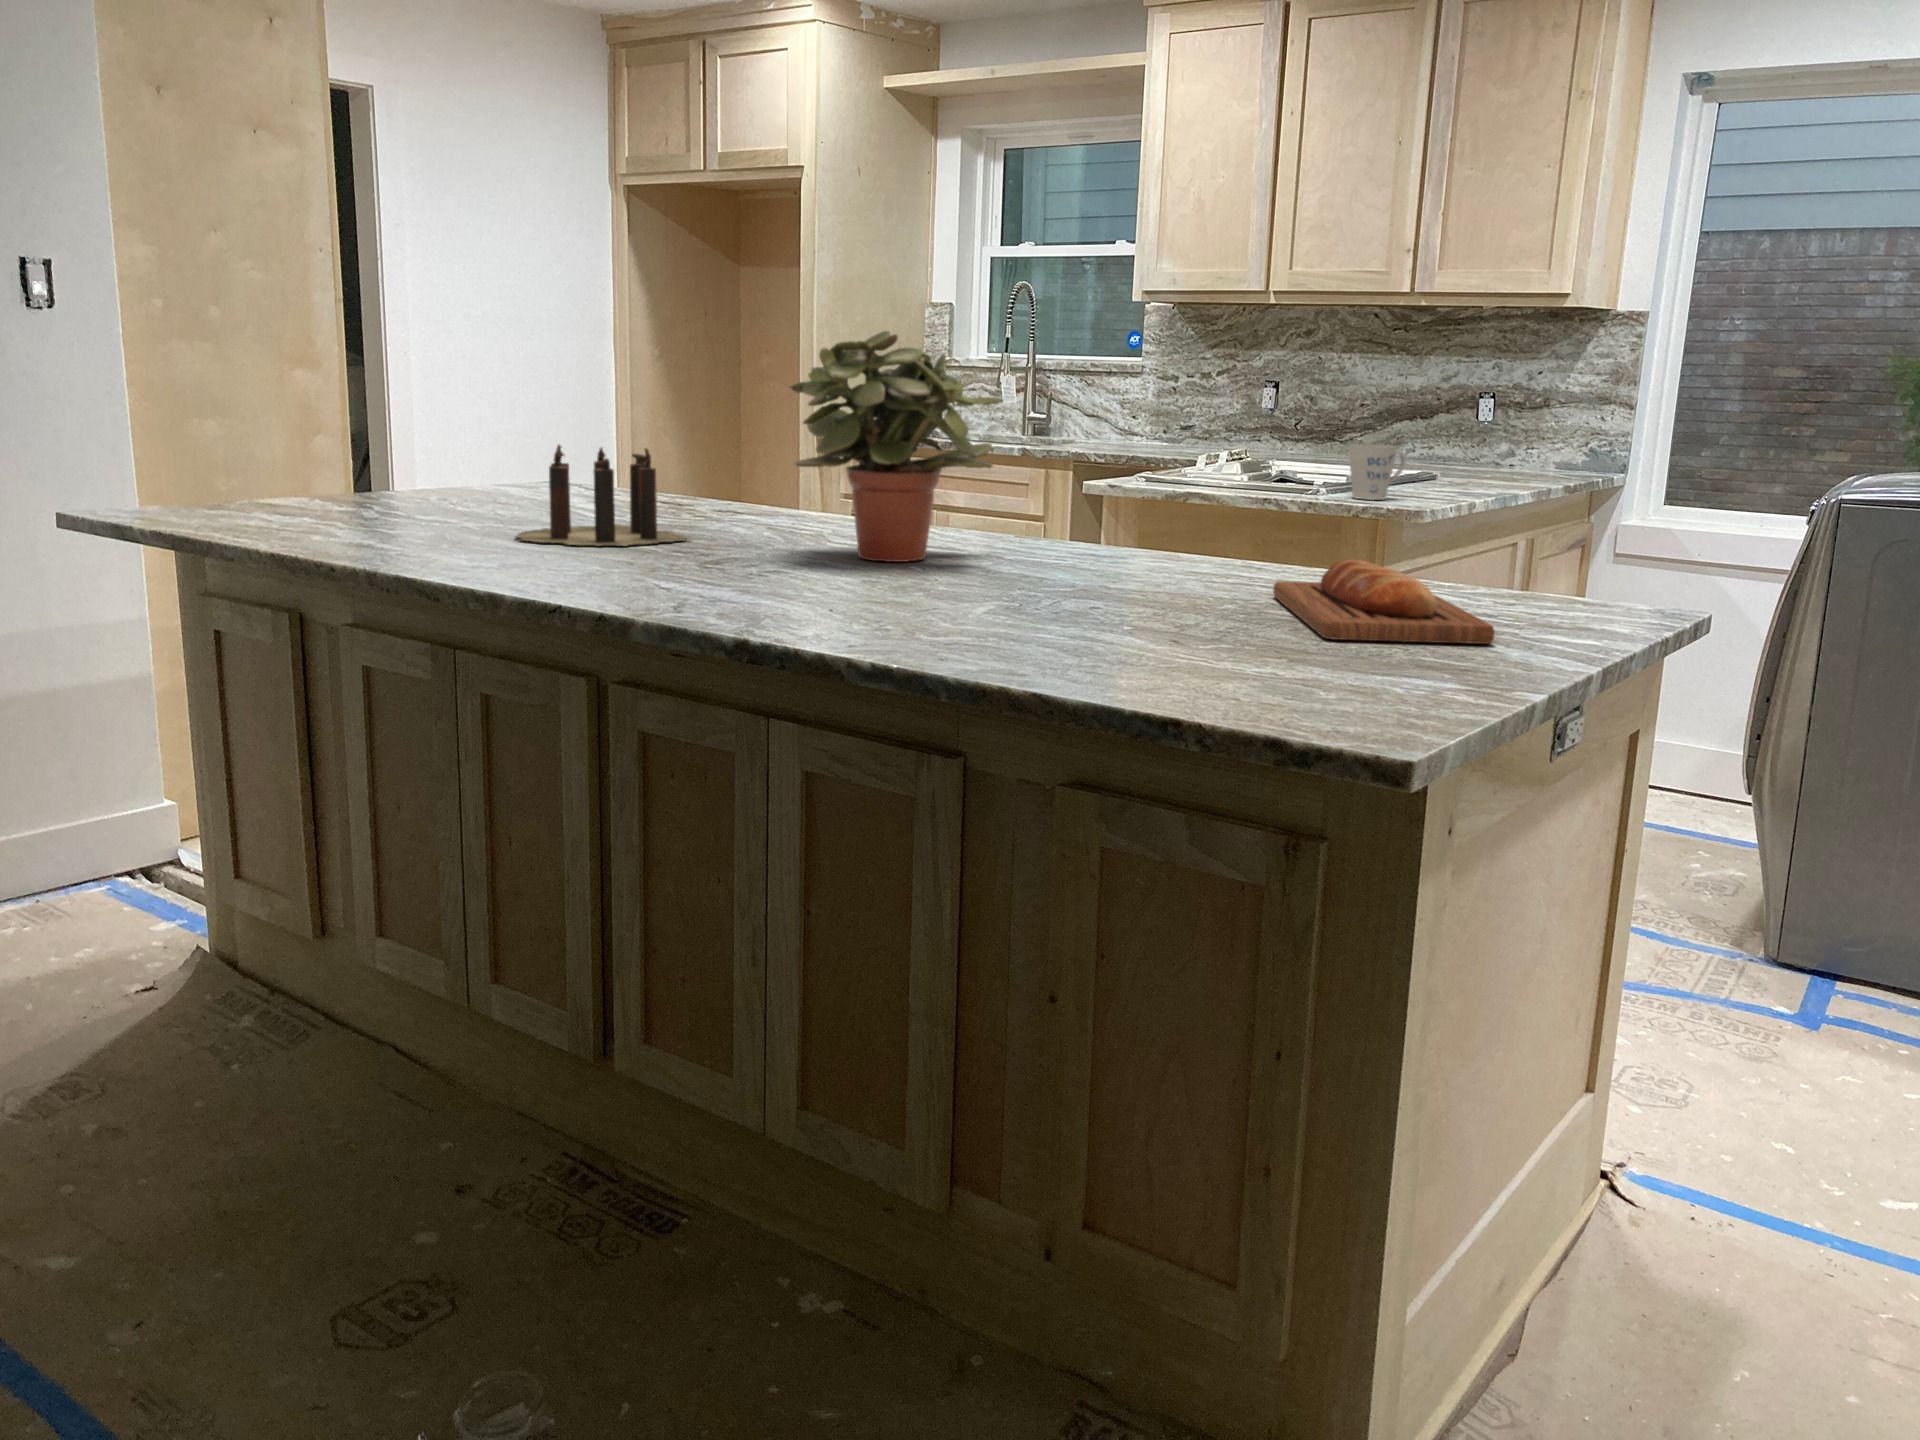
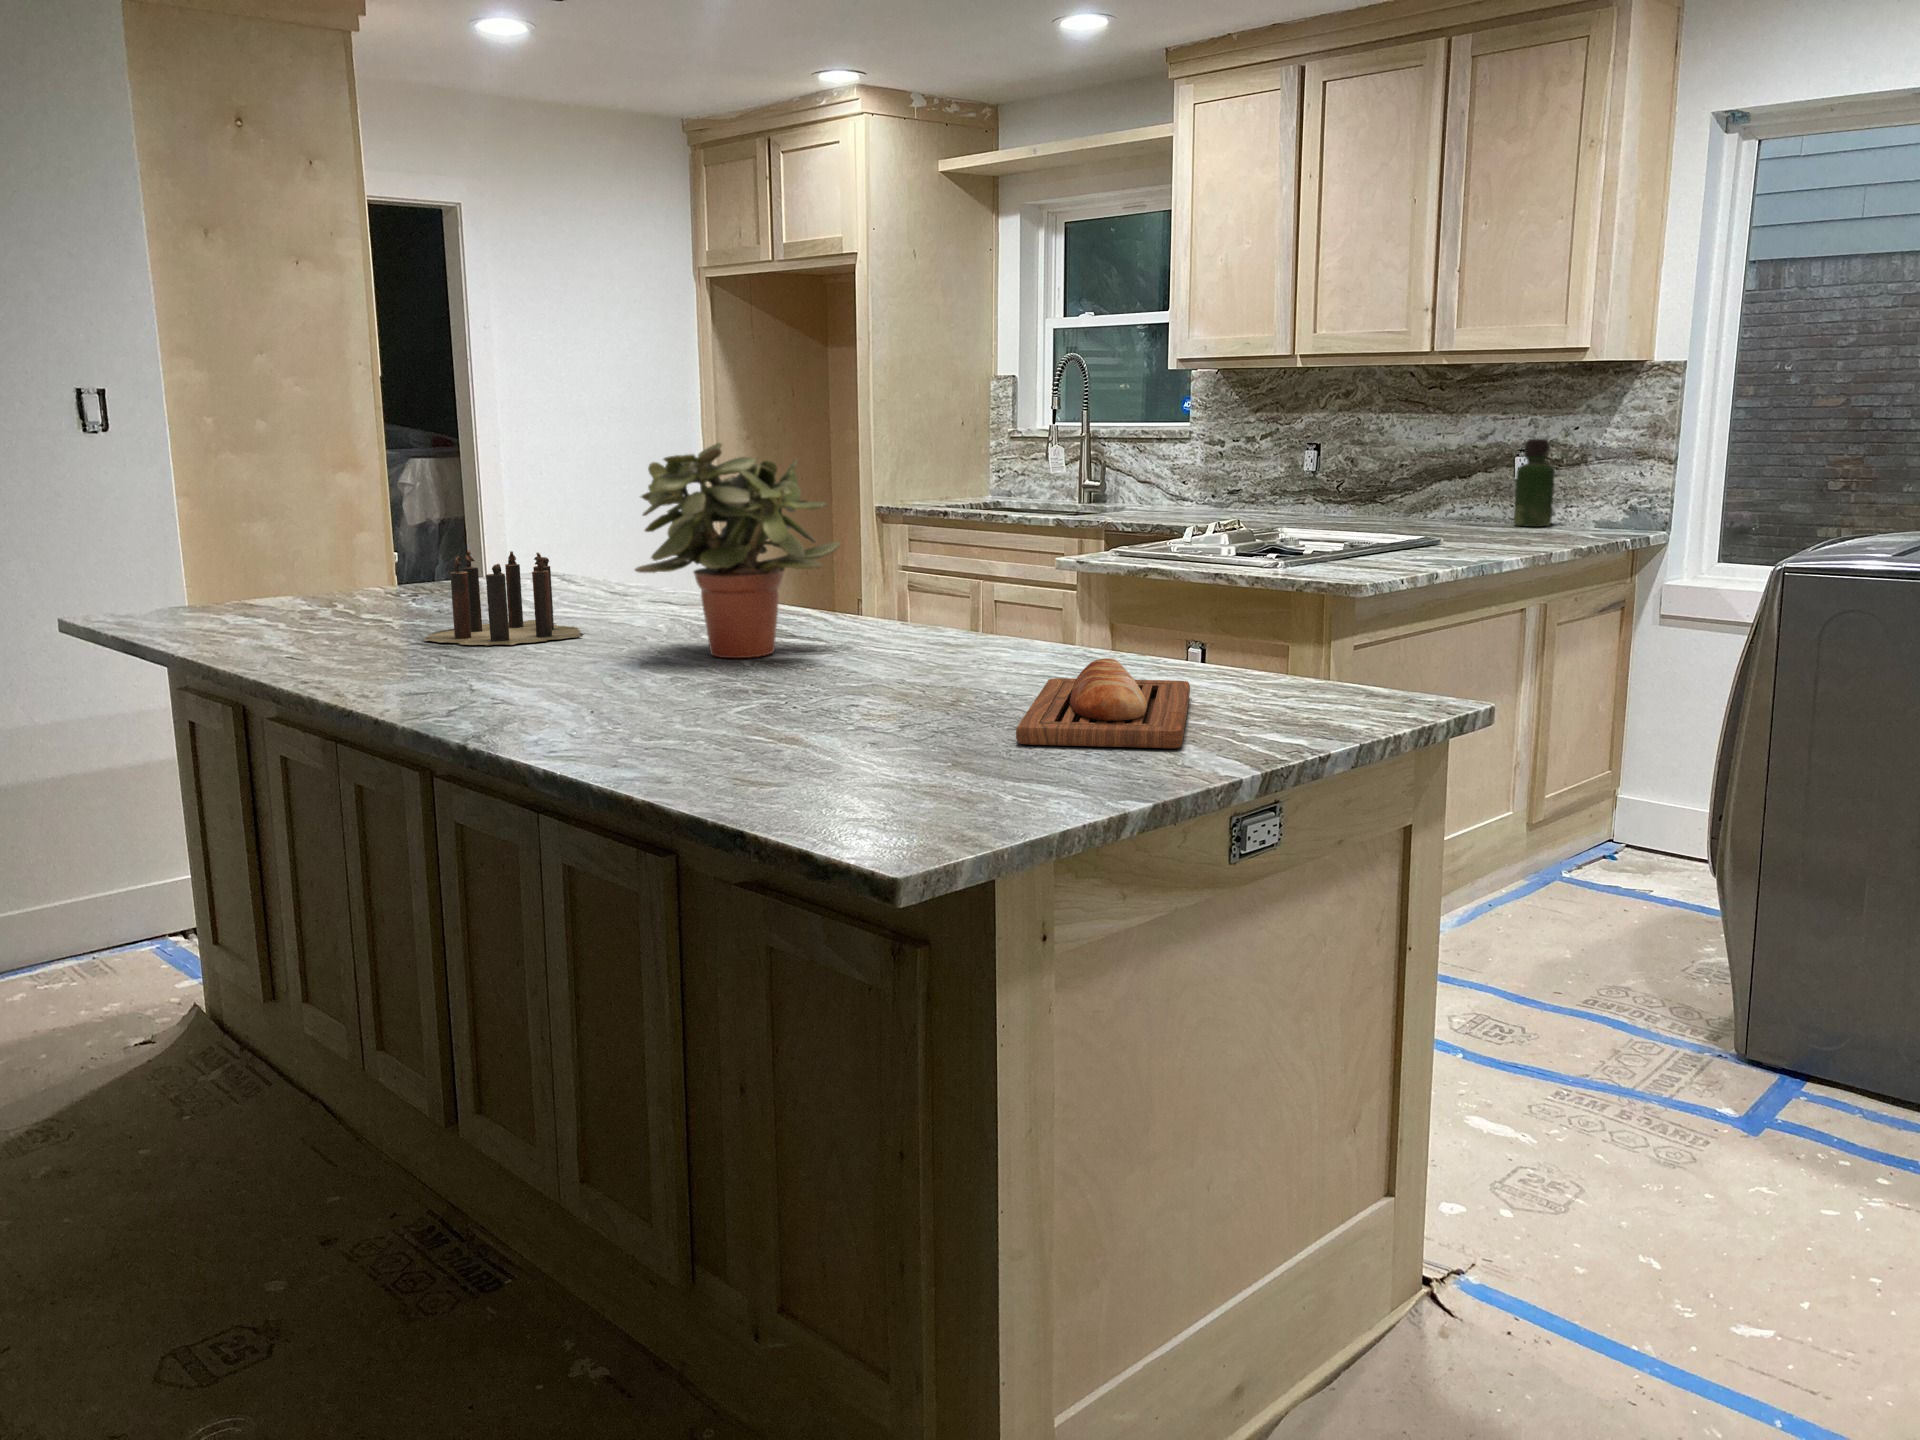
bottle: none [1475,382,1517,467] -> present [1514,439,1555,527]
mug: present [1349,444,1406,500] -> none [1304,517,1364,573]

